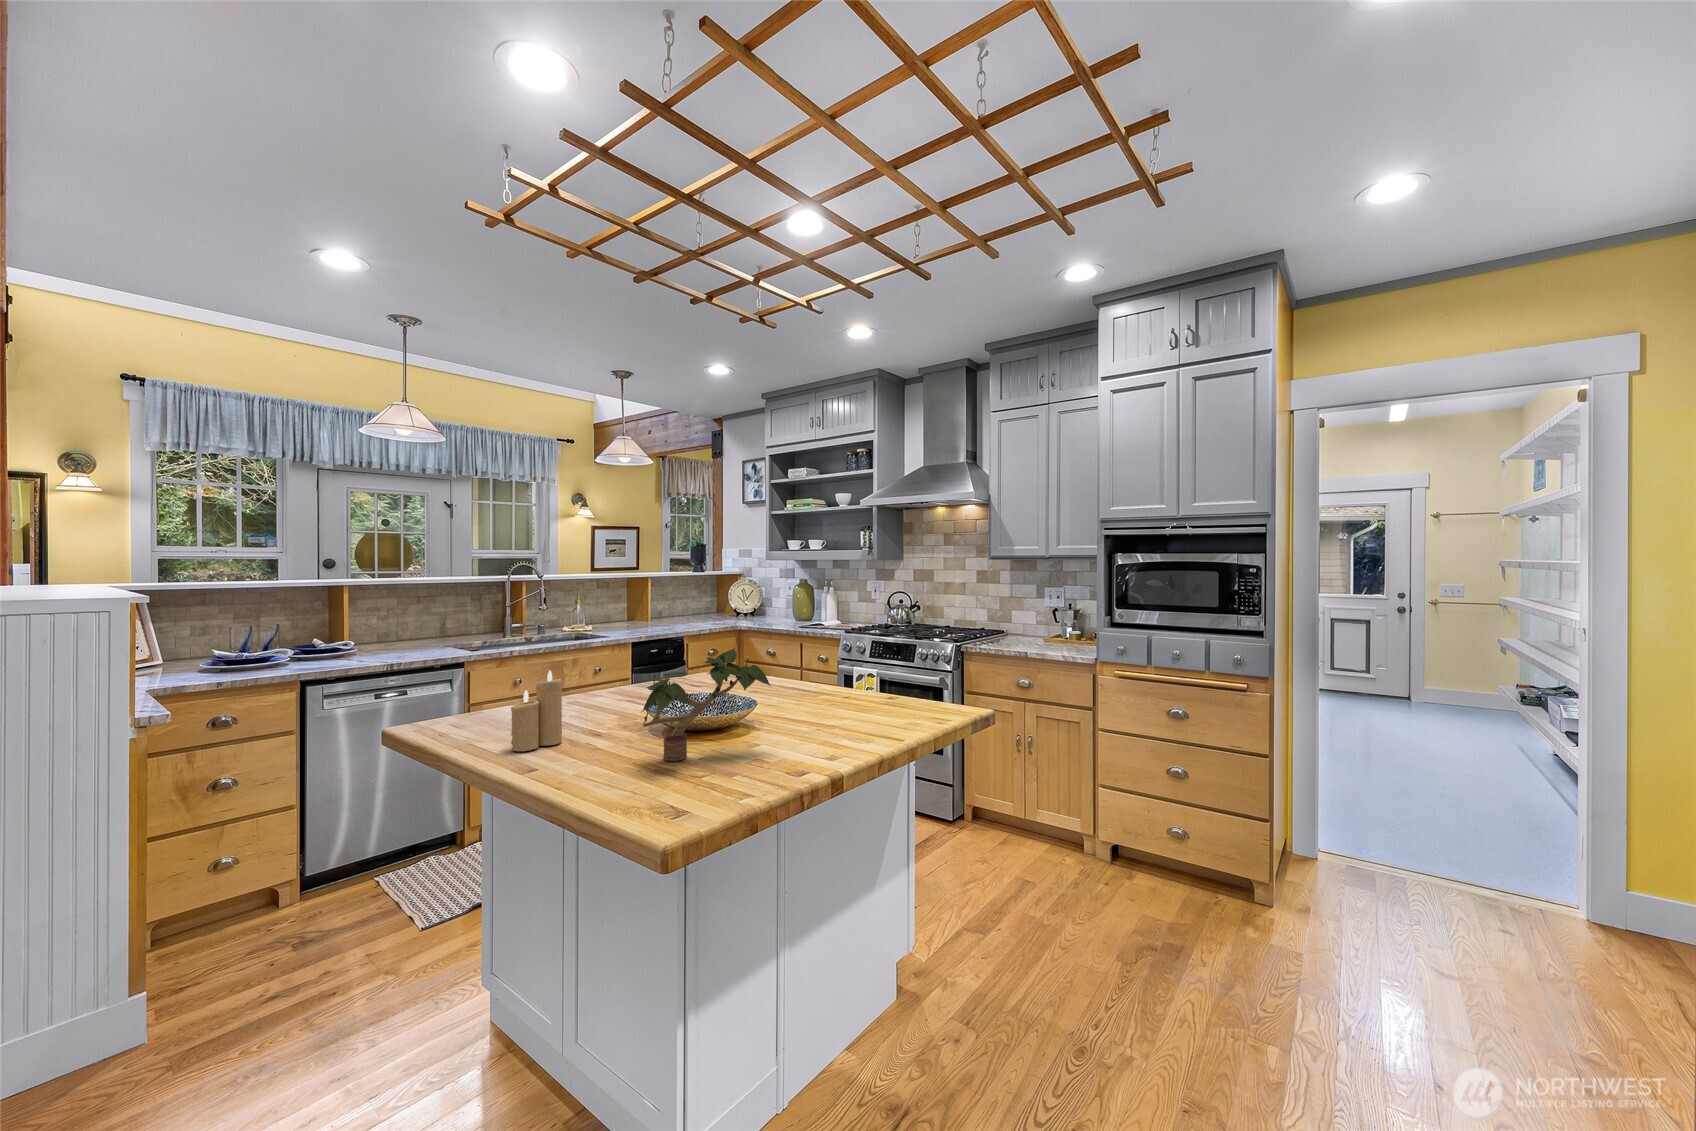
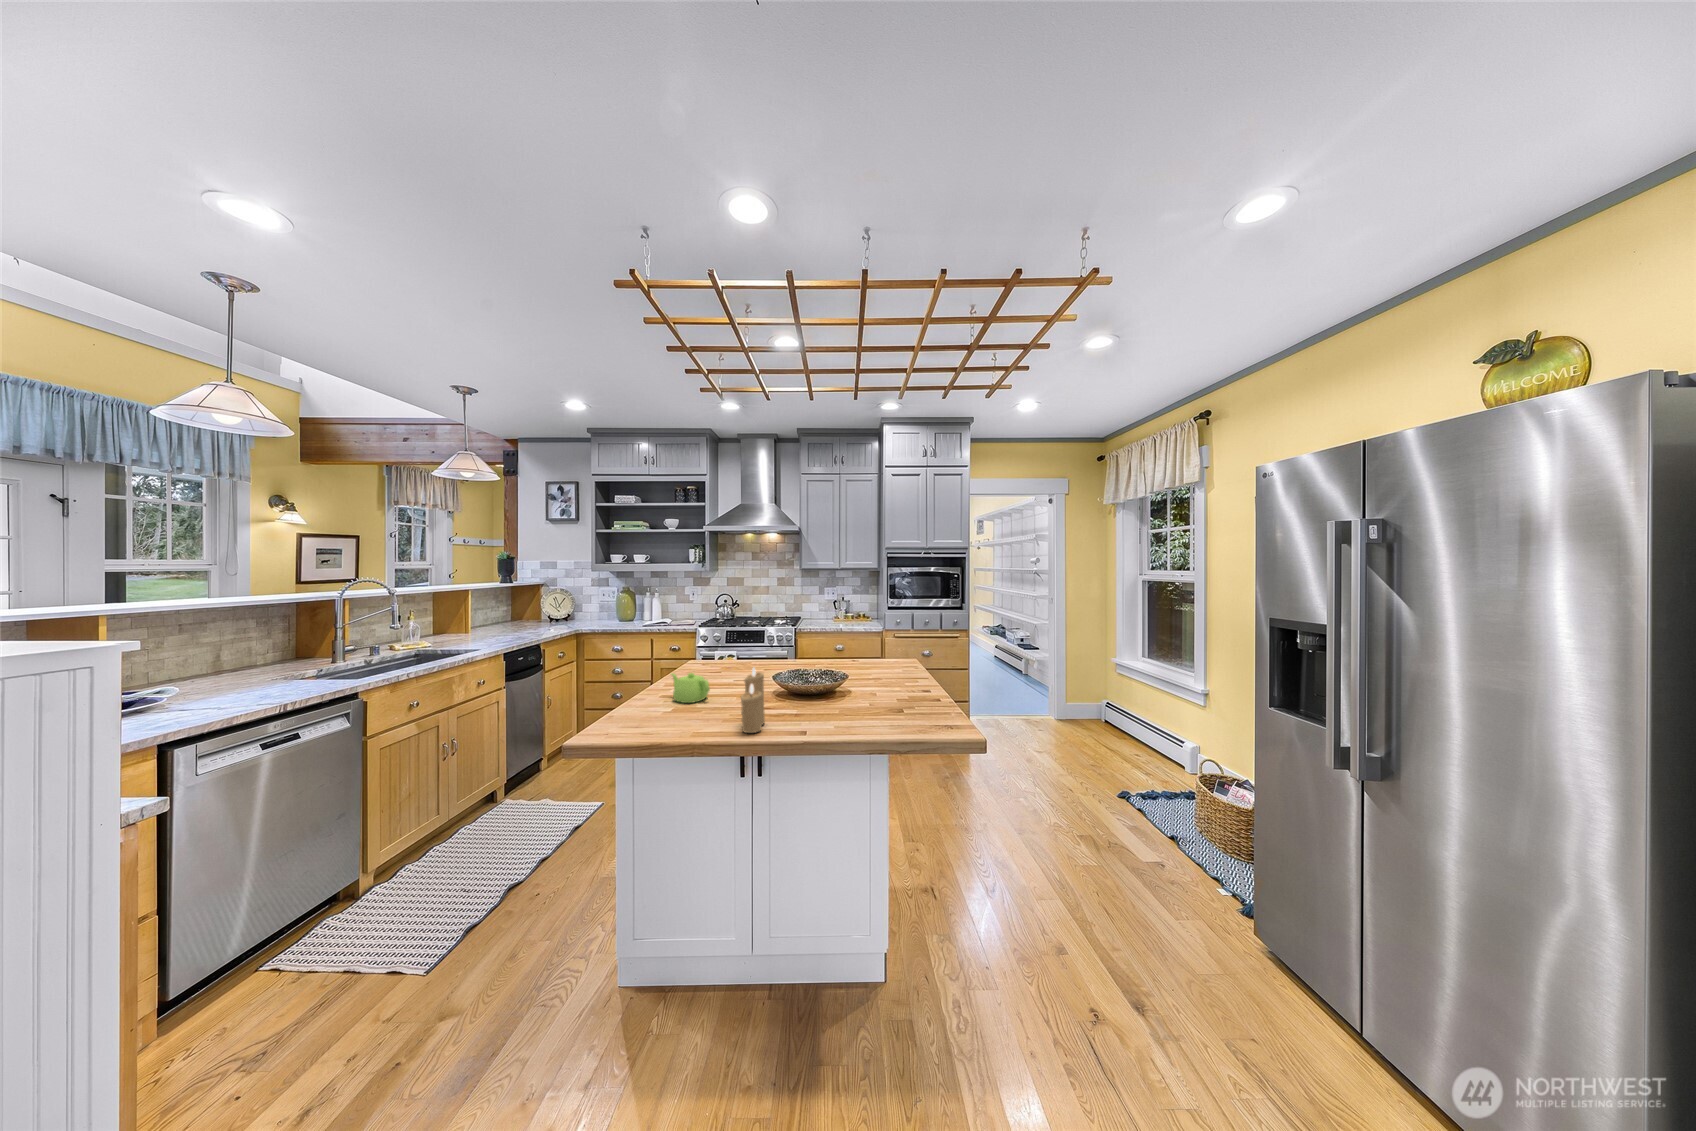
potted plant: present [642,648,771,761] -> none [843,635,908,716]
teapot: none [565,674,606,711] -> present [671,673,710,703]

